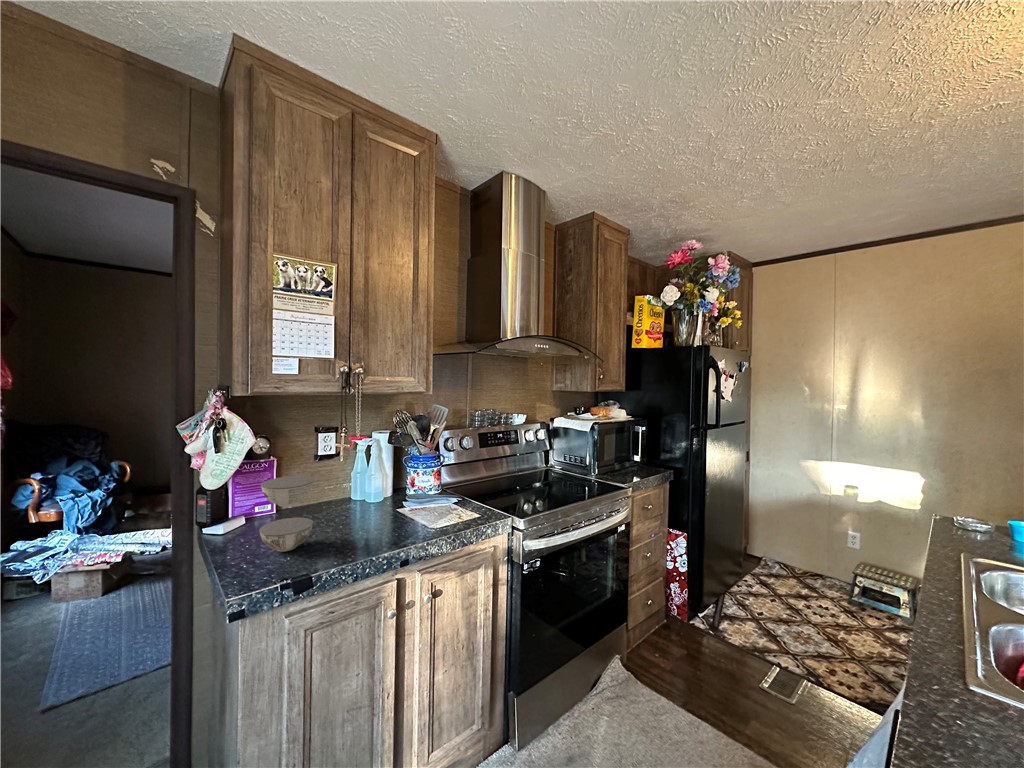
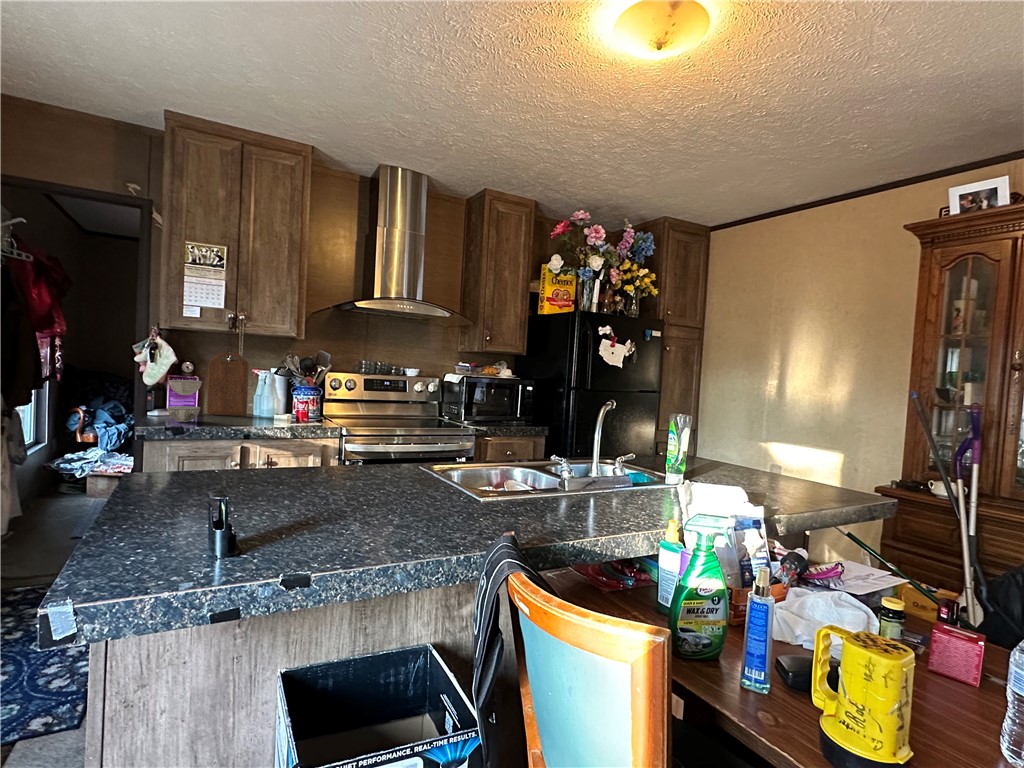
cutting board: none [294,420,352,513] -> present [207,353,249,416]

